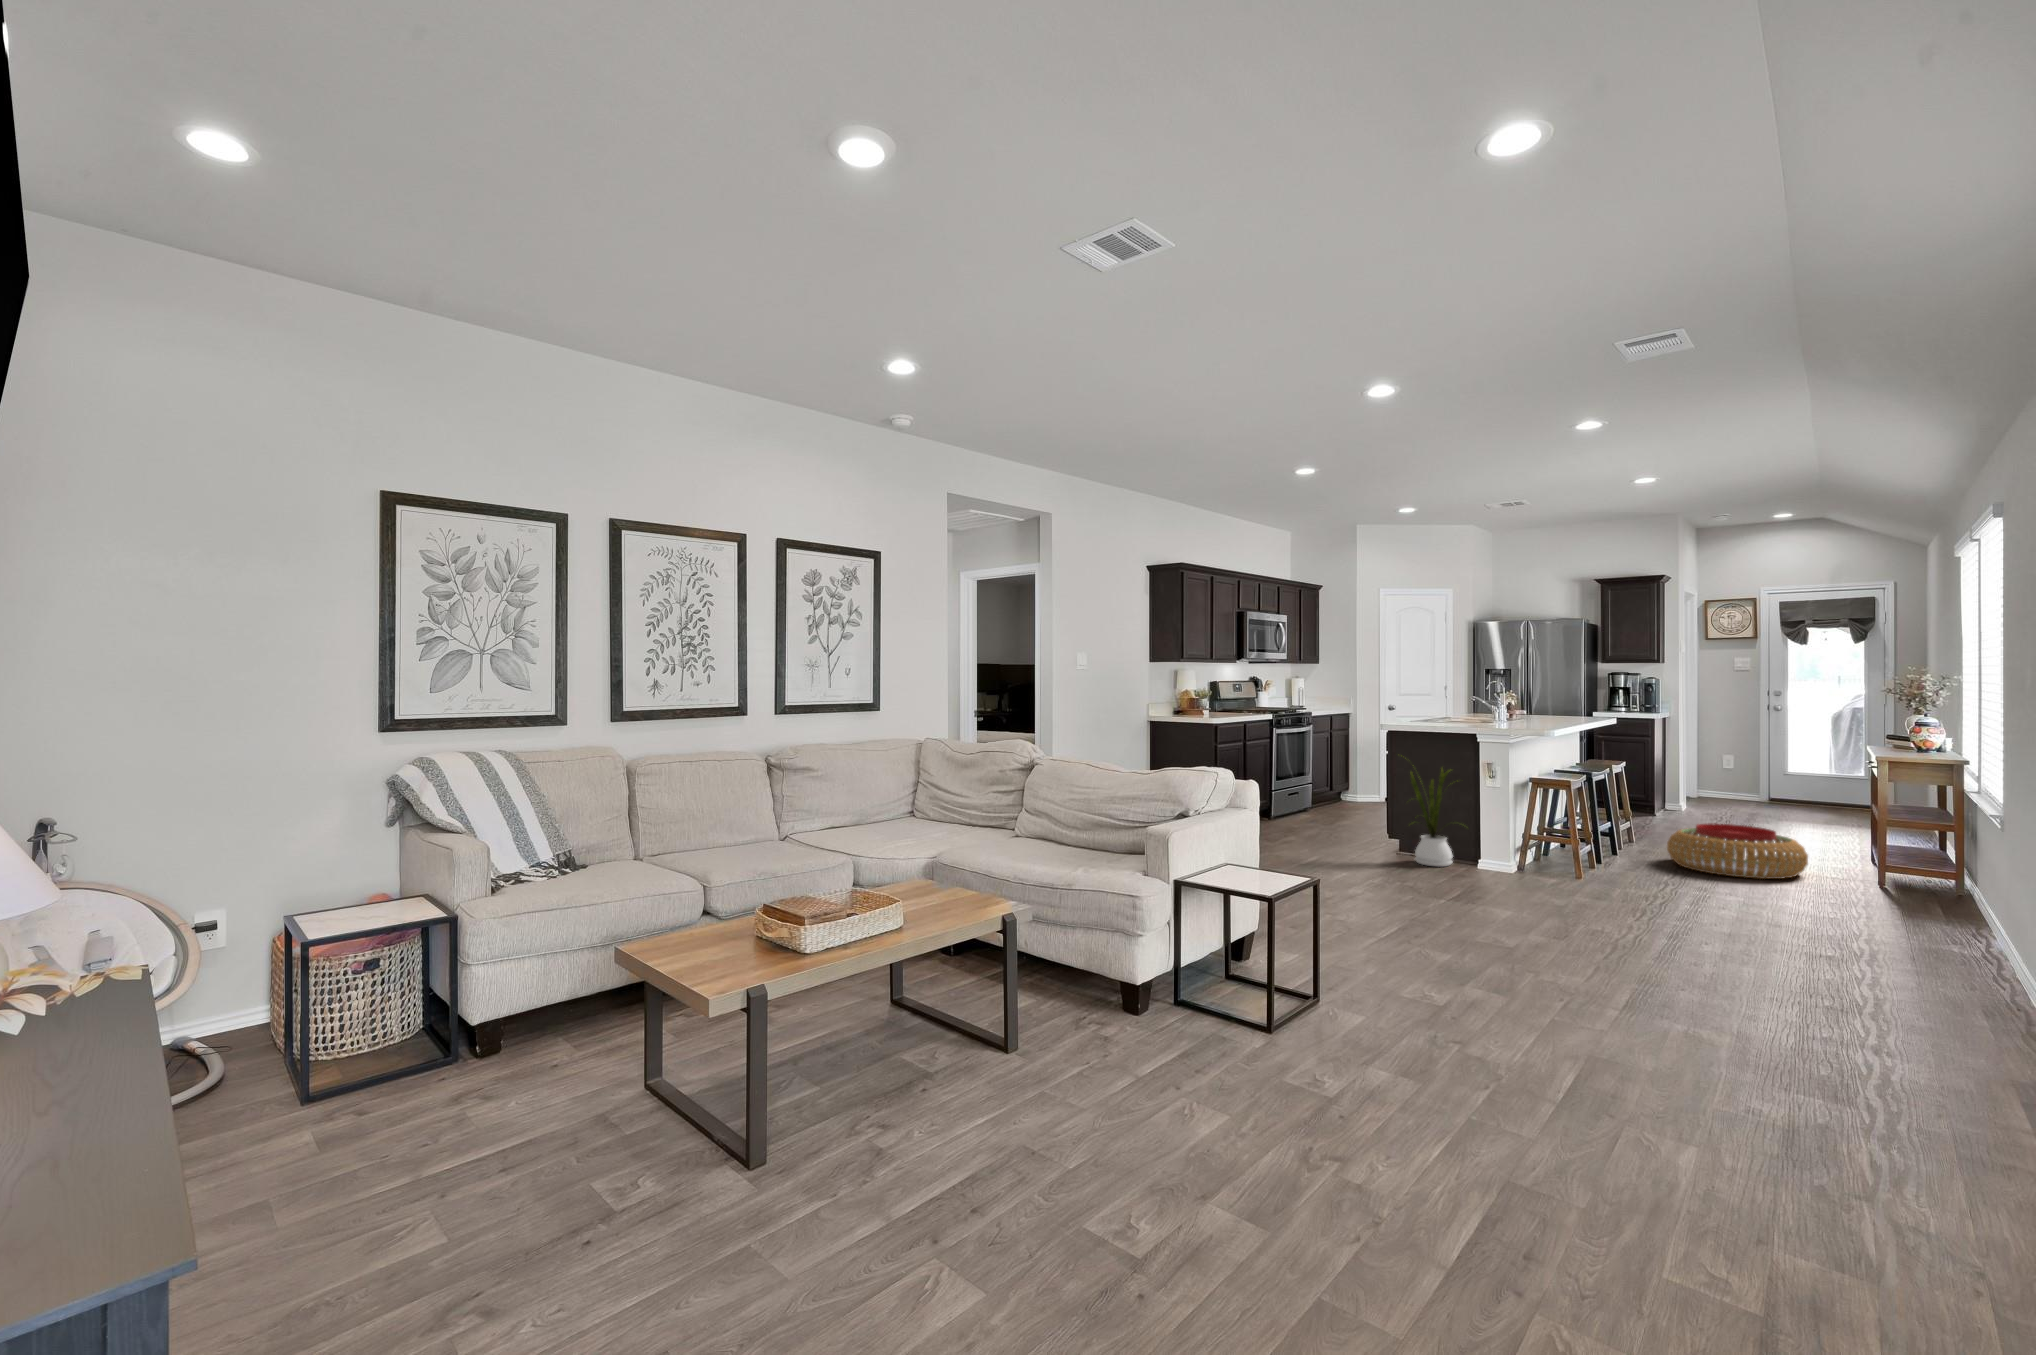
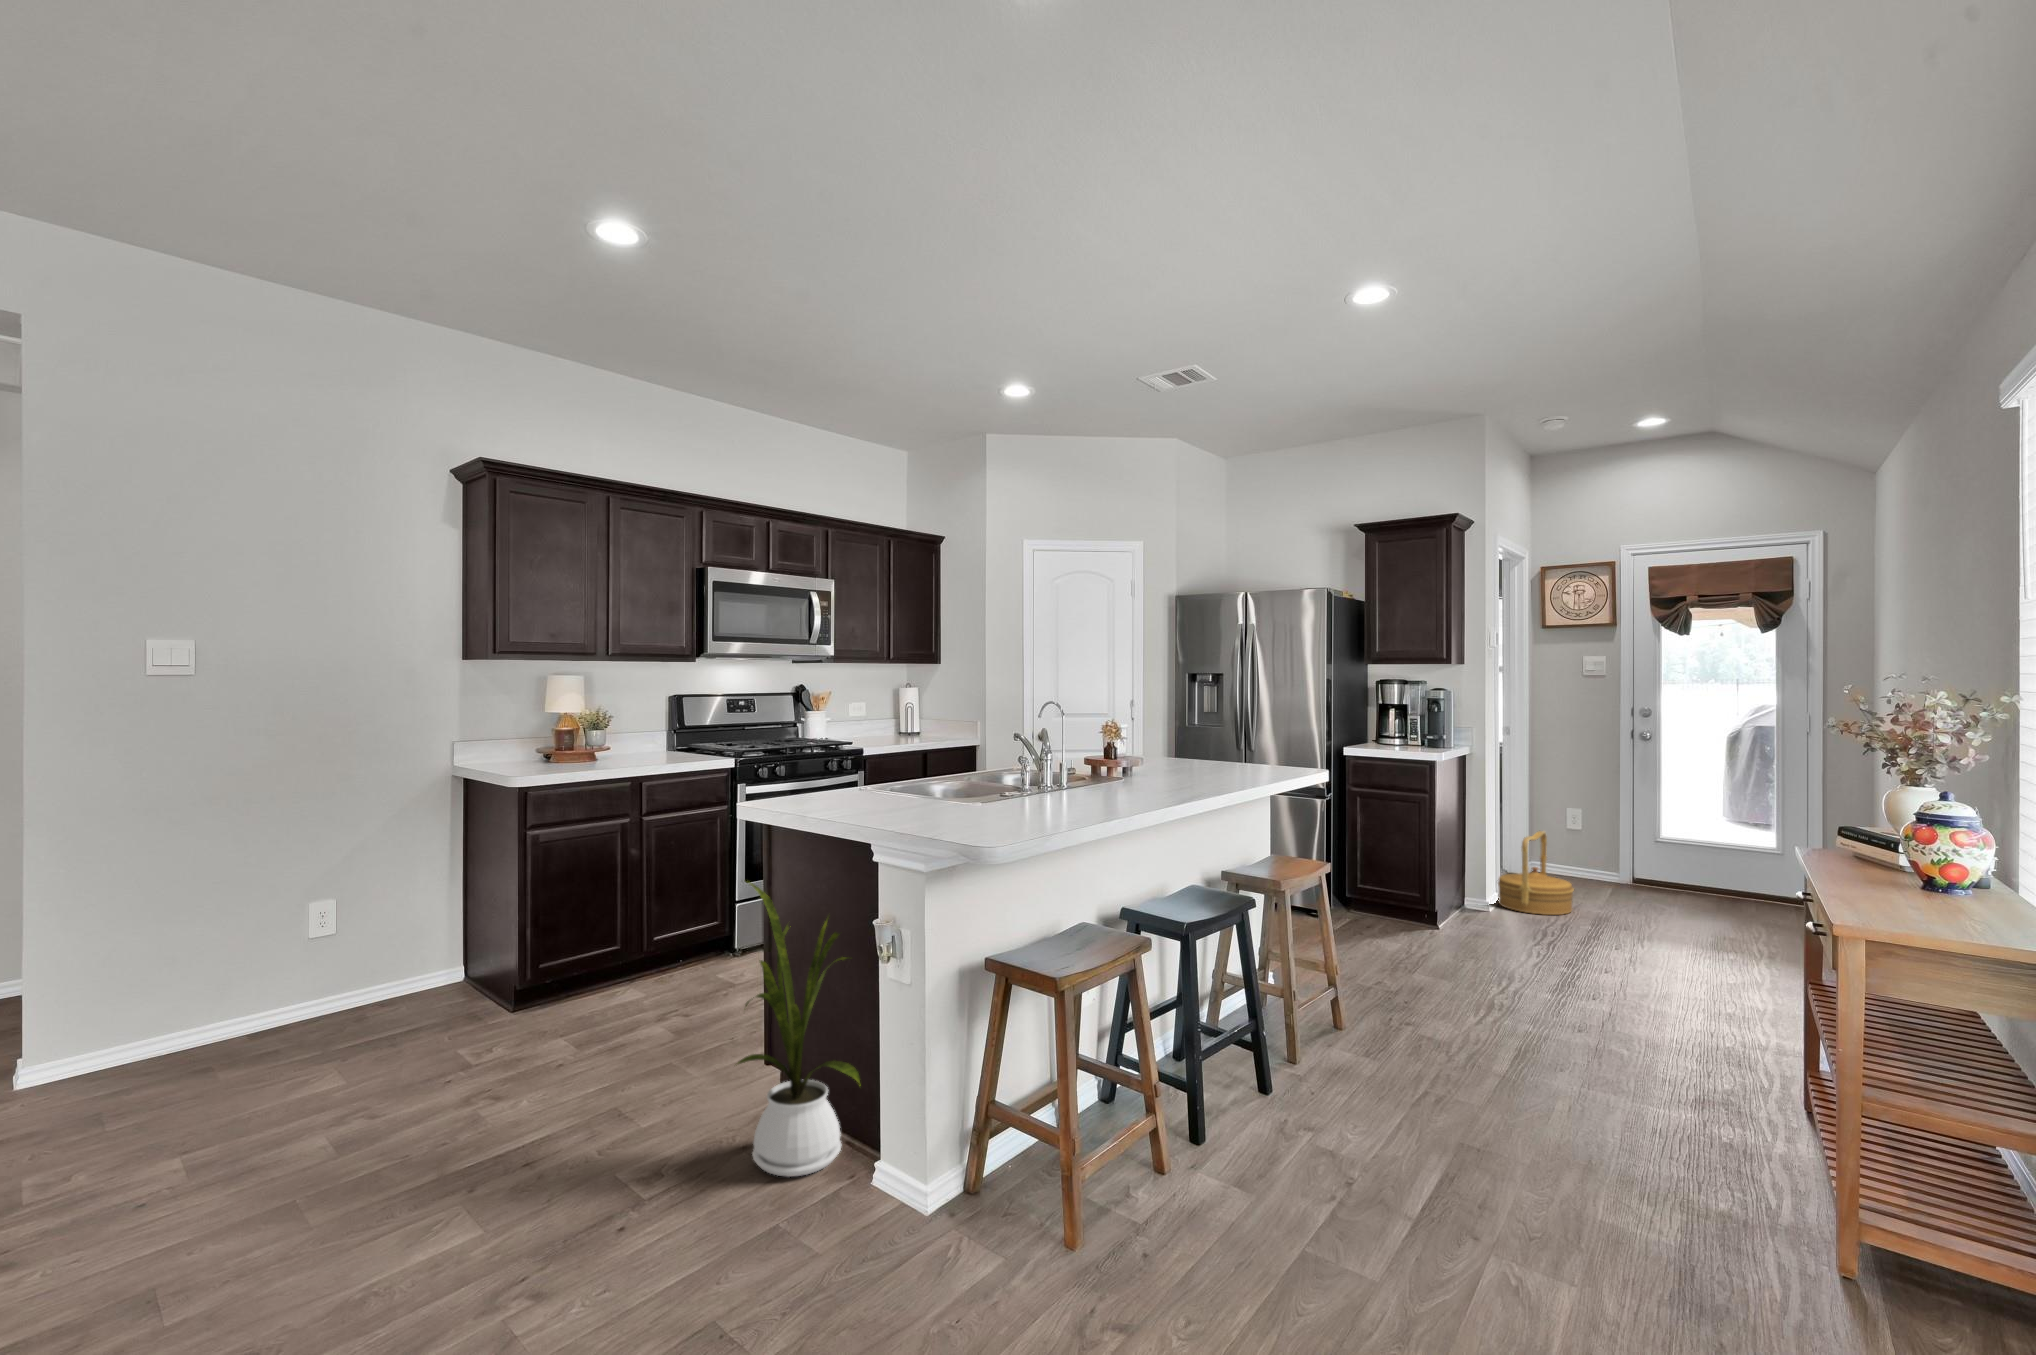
woven basket: none [1685,763,1736,811] -> present [1498,831,1574,915]
pouf: present [1667,824,1808,879] -> none [1352,1044,1664,1241]

